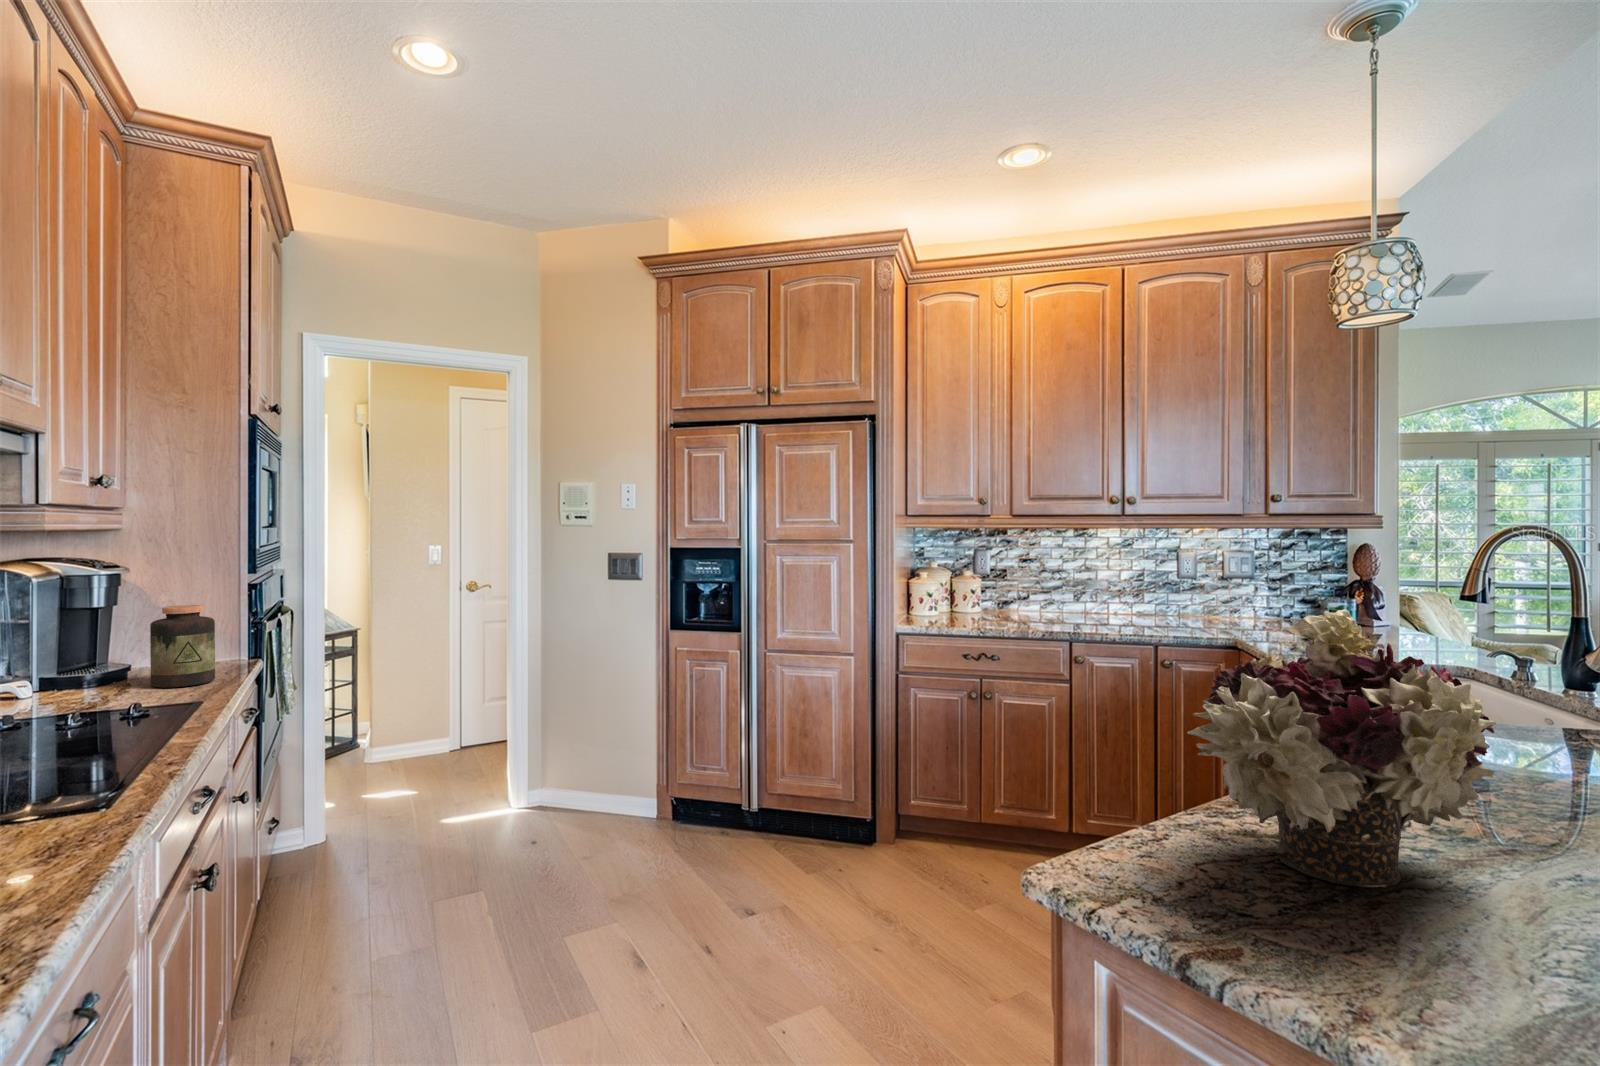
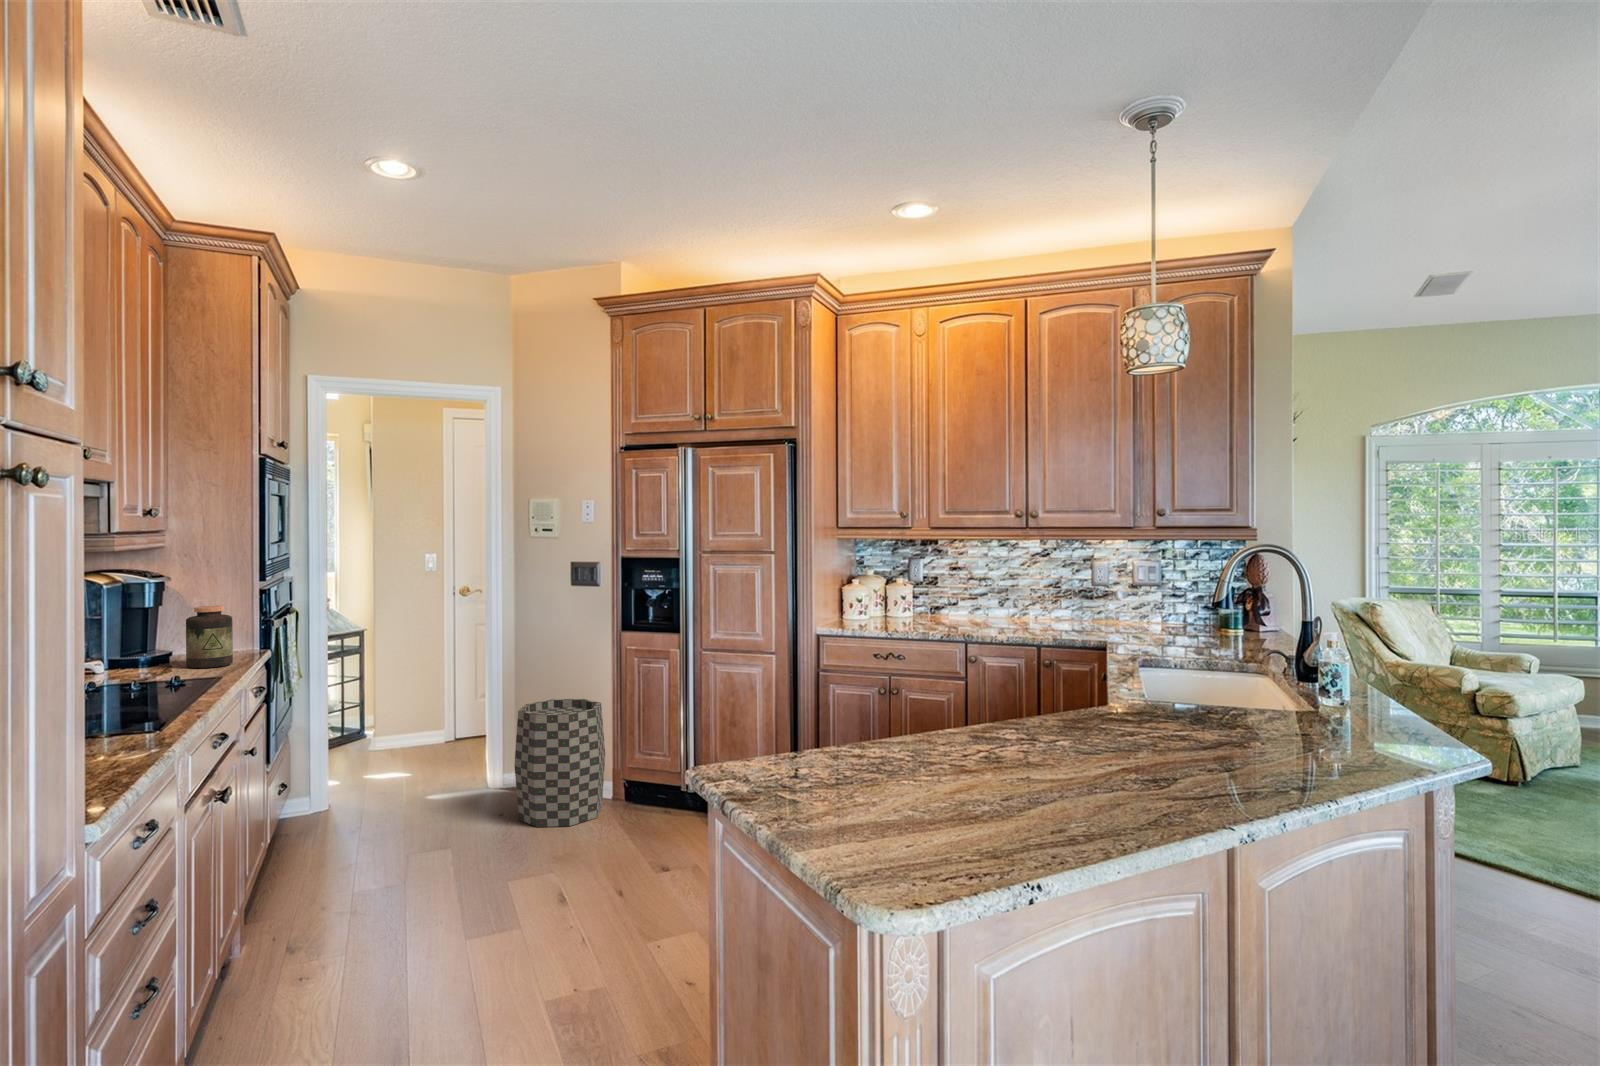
flower arrangement: present [1187,610,1496,888] -> none [785,610,963,776]
trash can: none [552,706,652,856] -> present [514,699,605,827]

